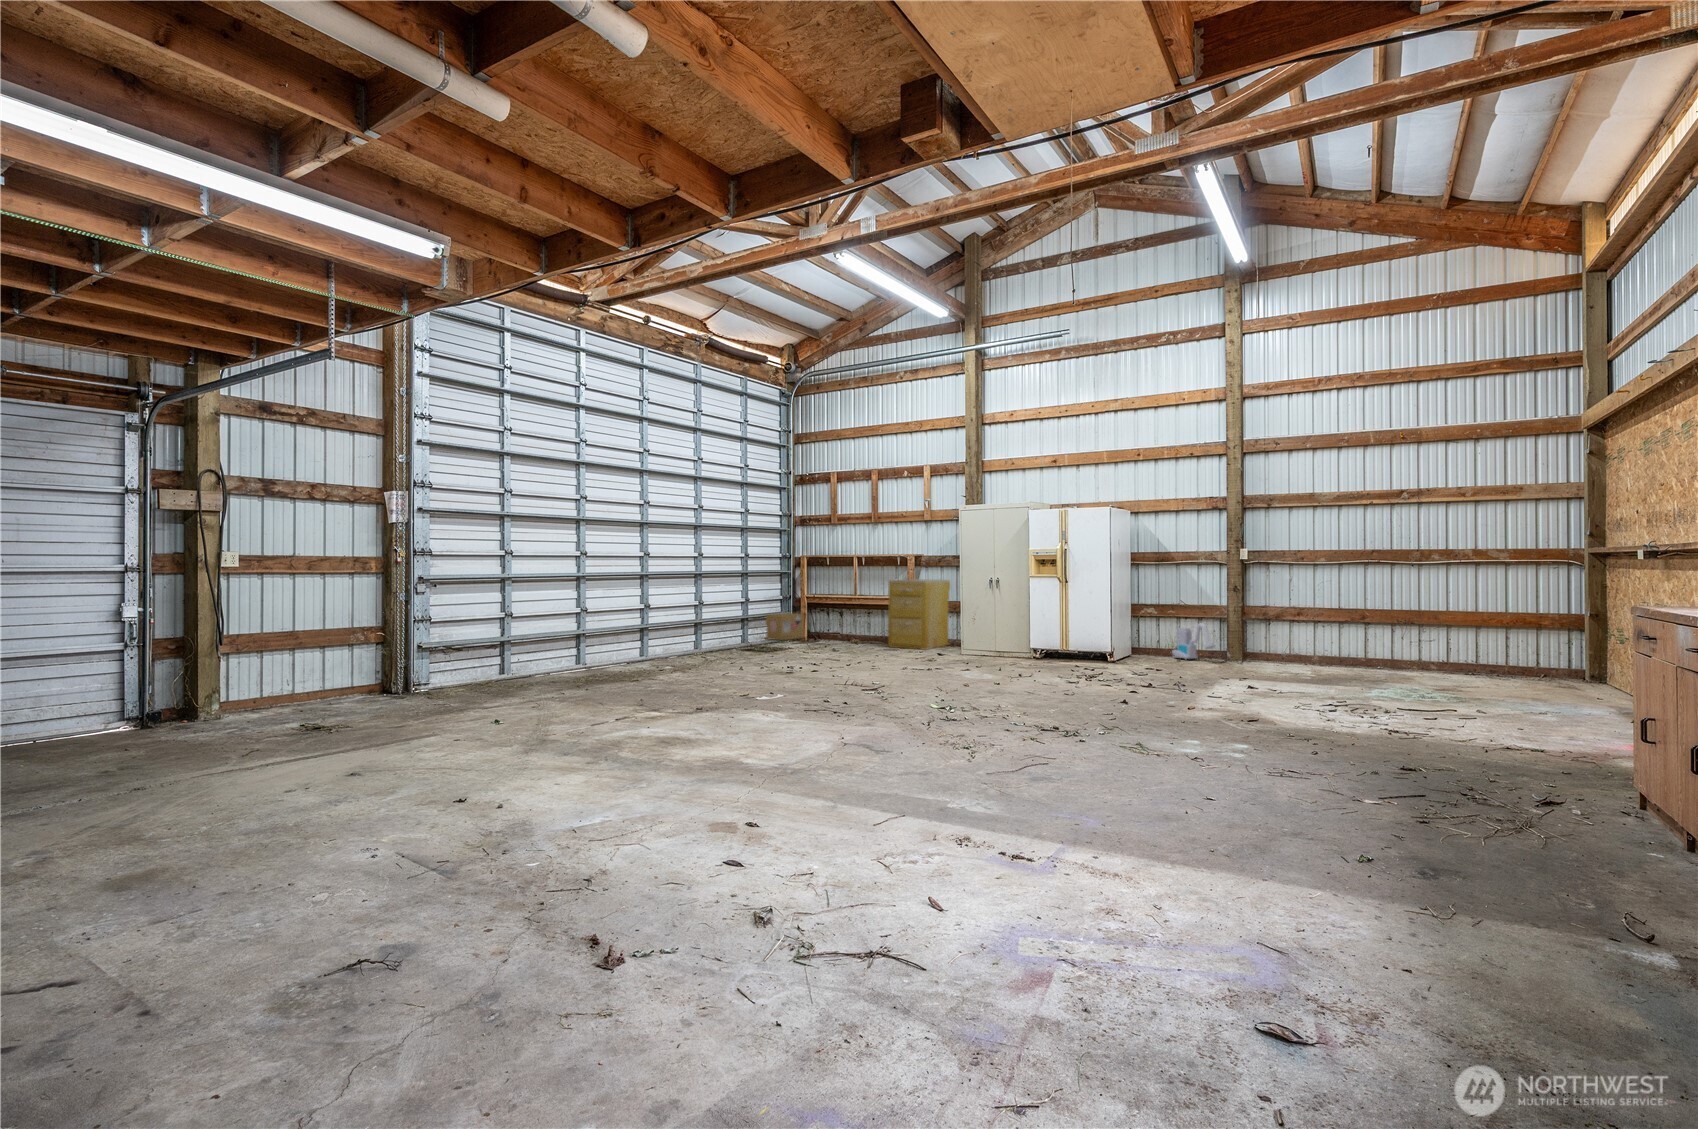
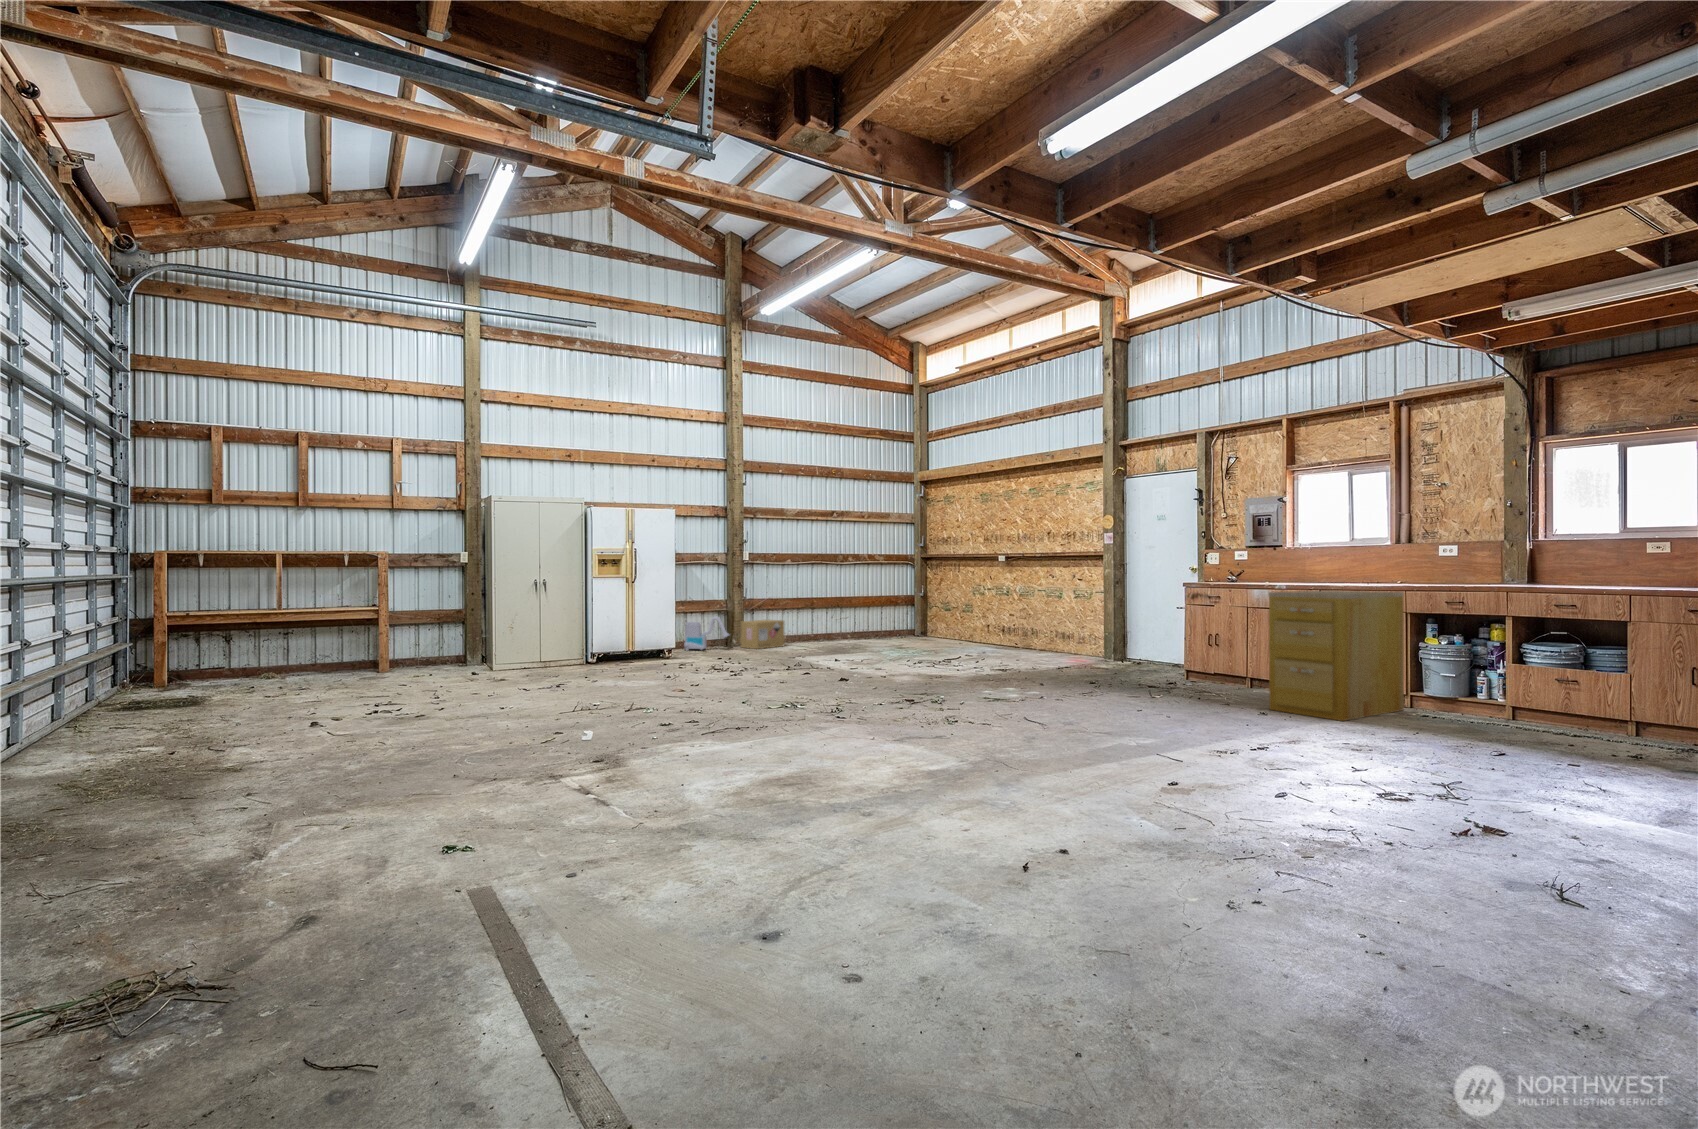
filing cabinet: present [888,579,950,649] -> present [1269,591,1404,721]
cardboard box: present [765,613,804,640] -> present [740,620,784,649]

